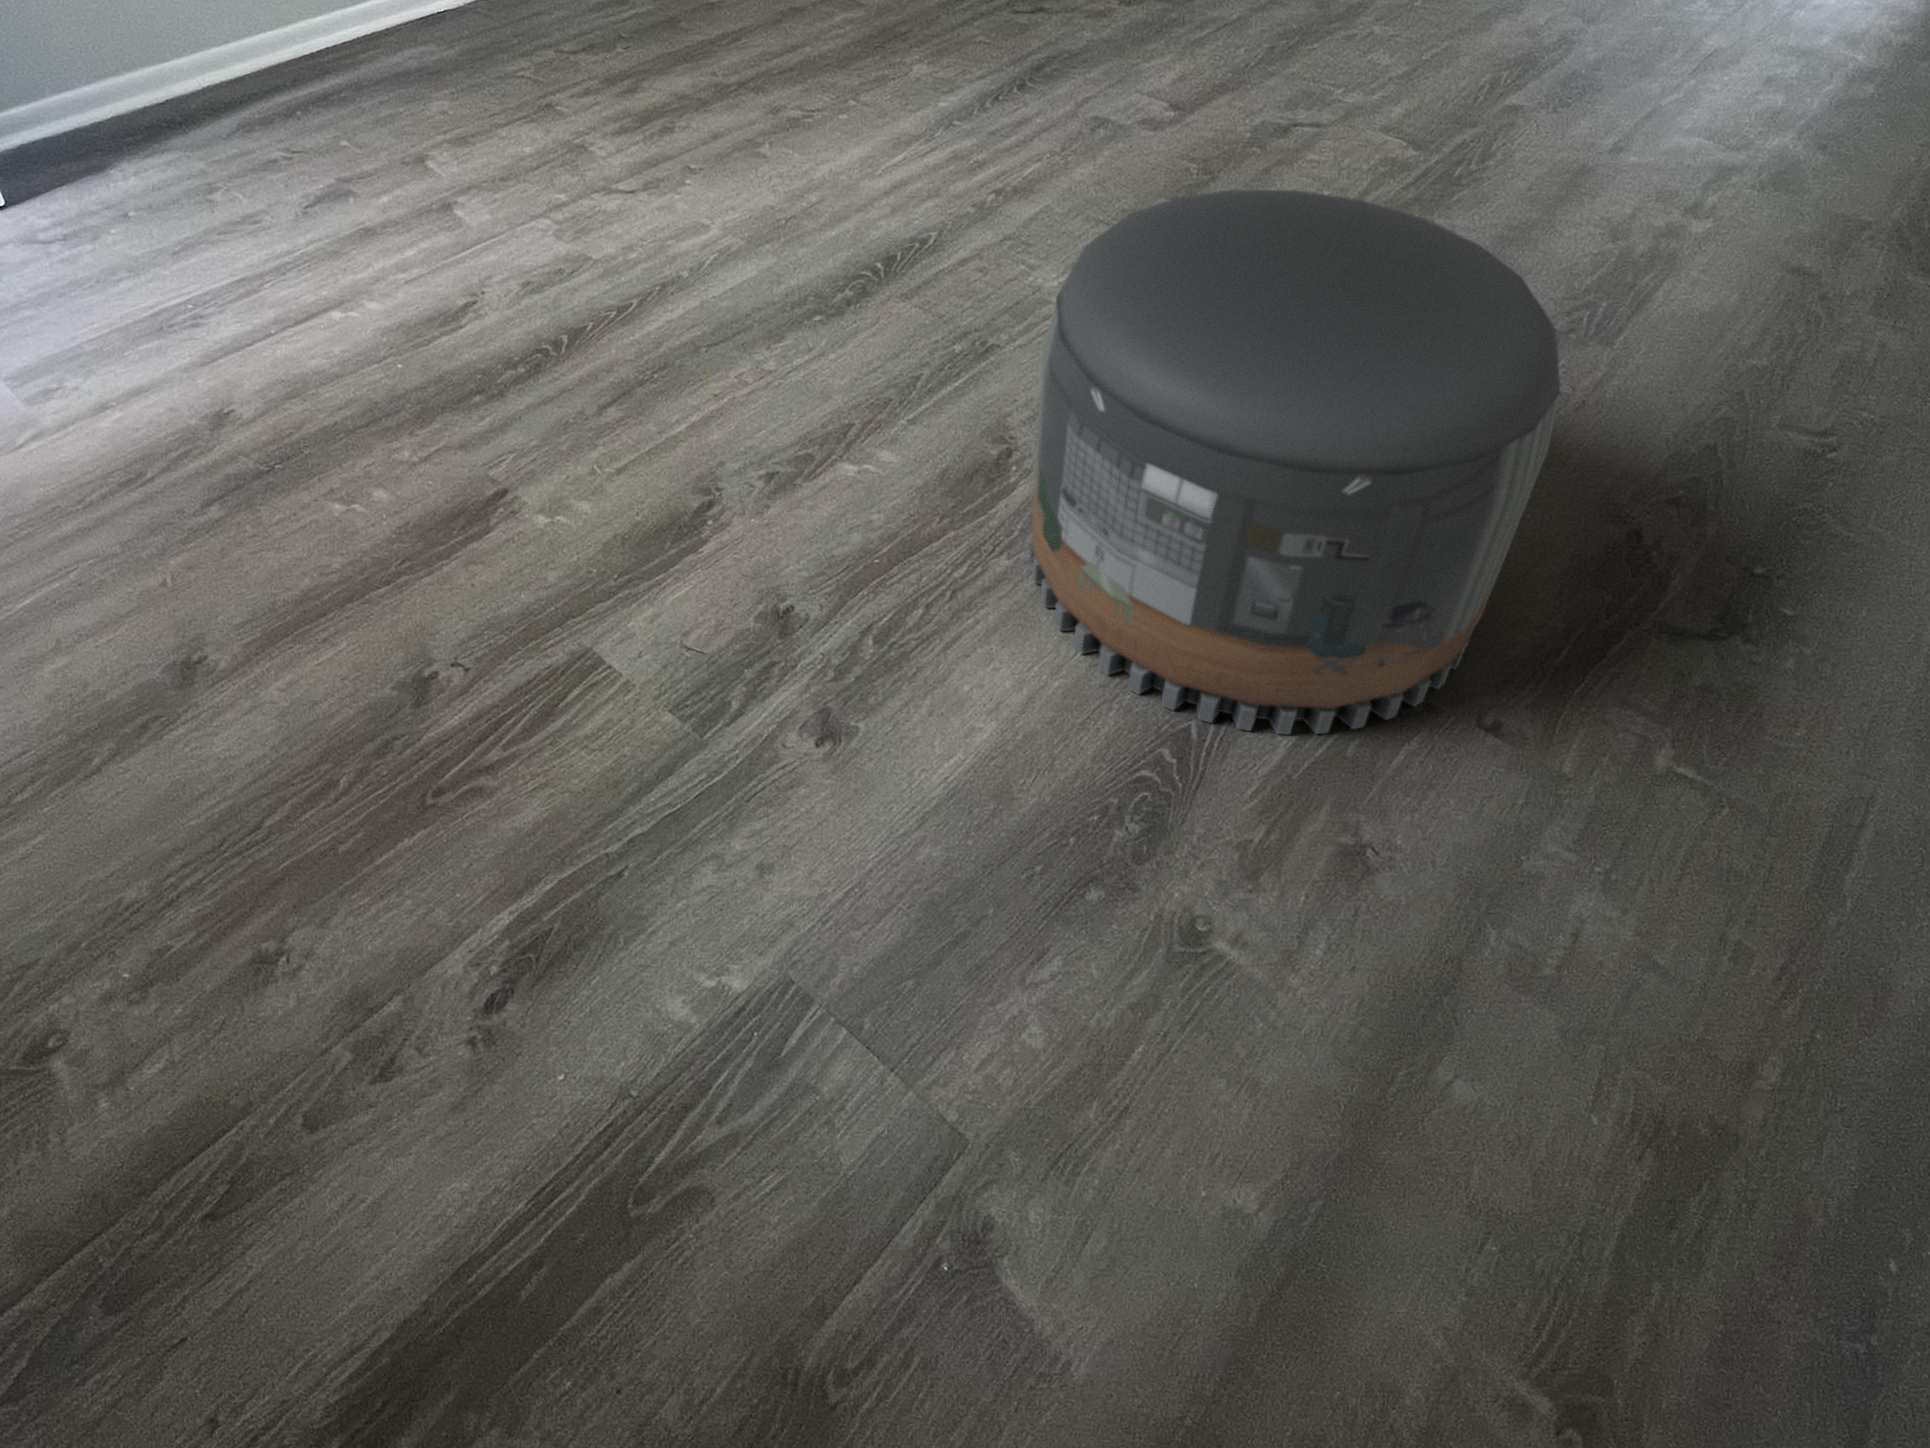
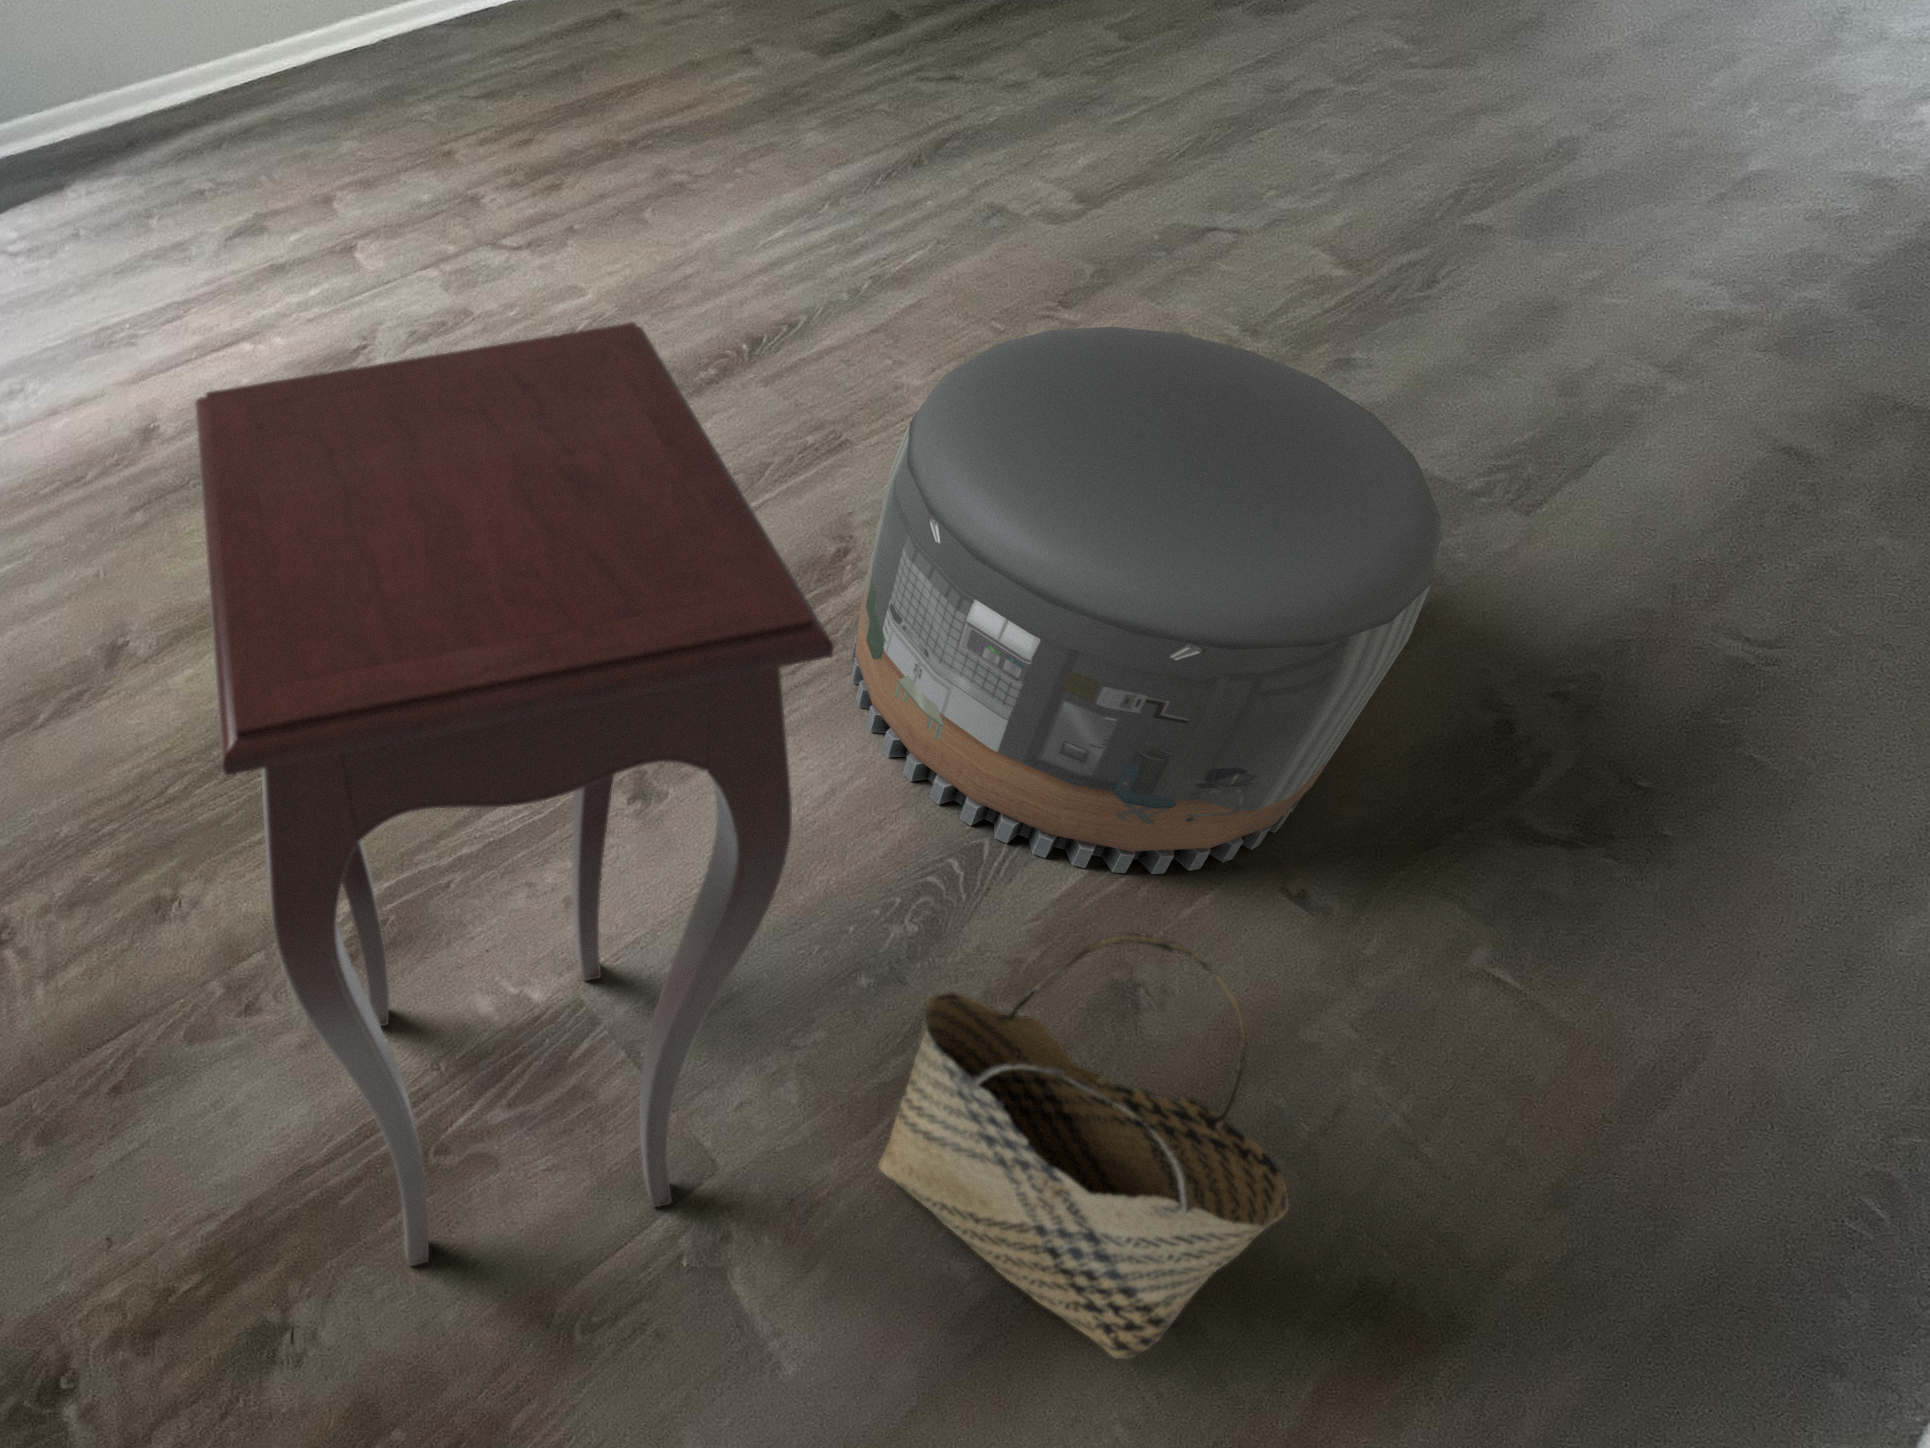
side table: none [198,135,1025,1348] -> present [196,323,834,1266]
woven basket: none [1138,769,1560,1252] -> present [879,933,1289,1359]

